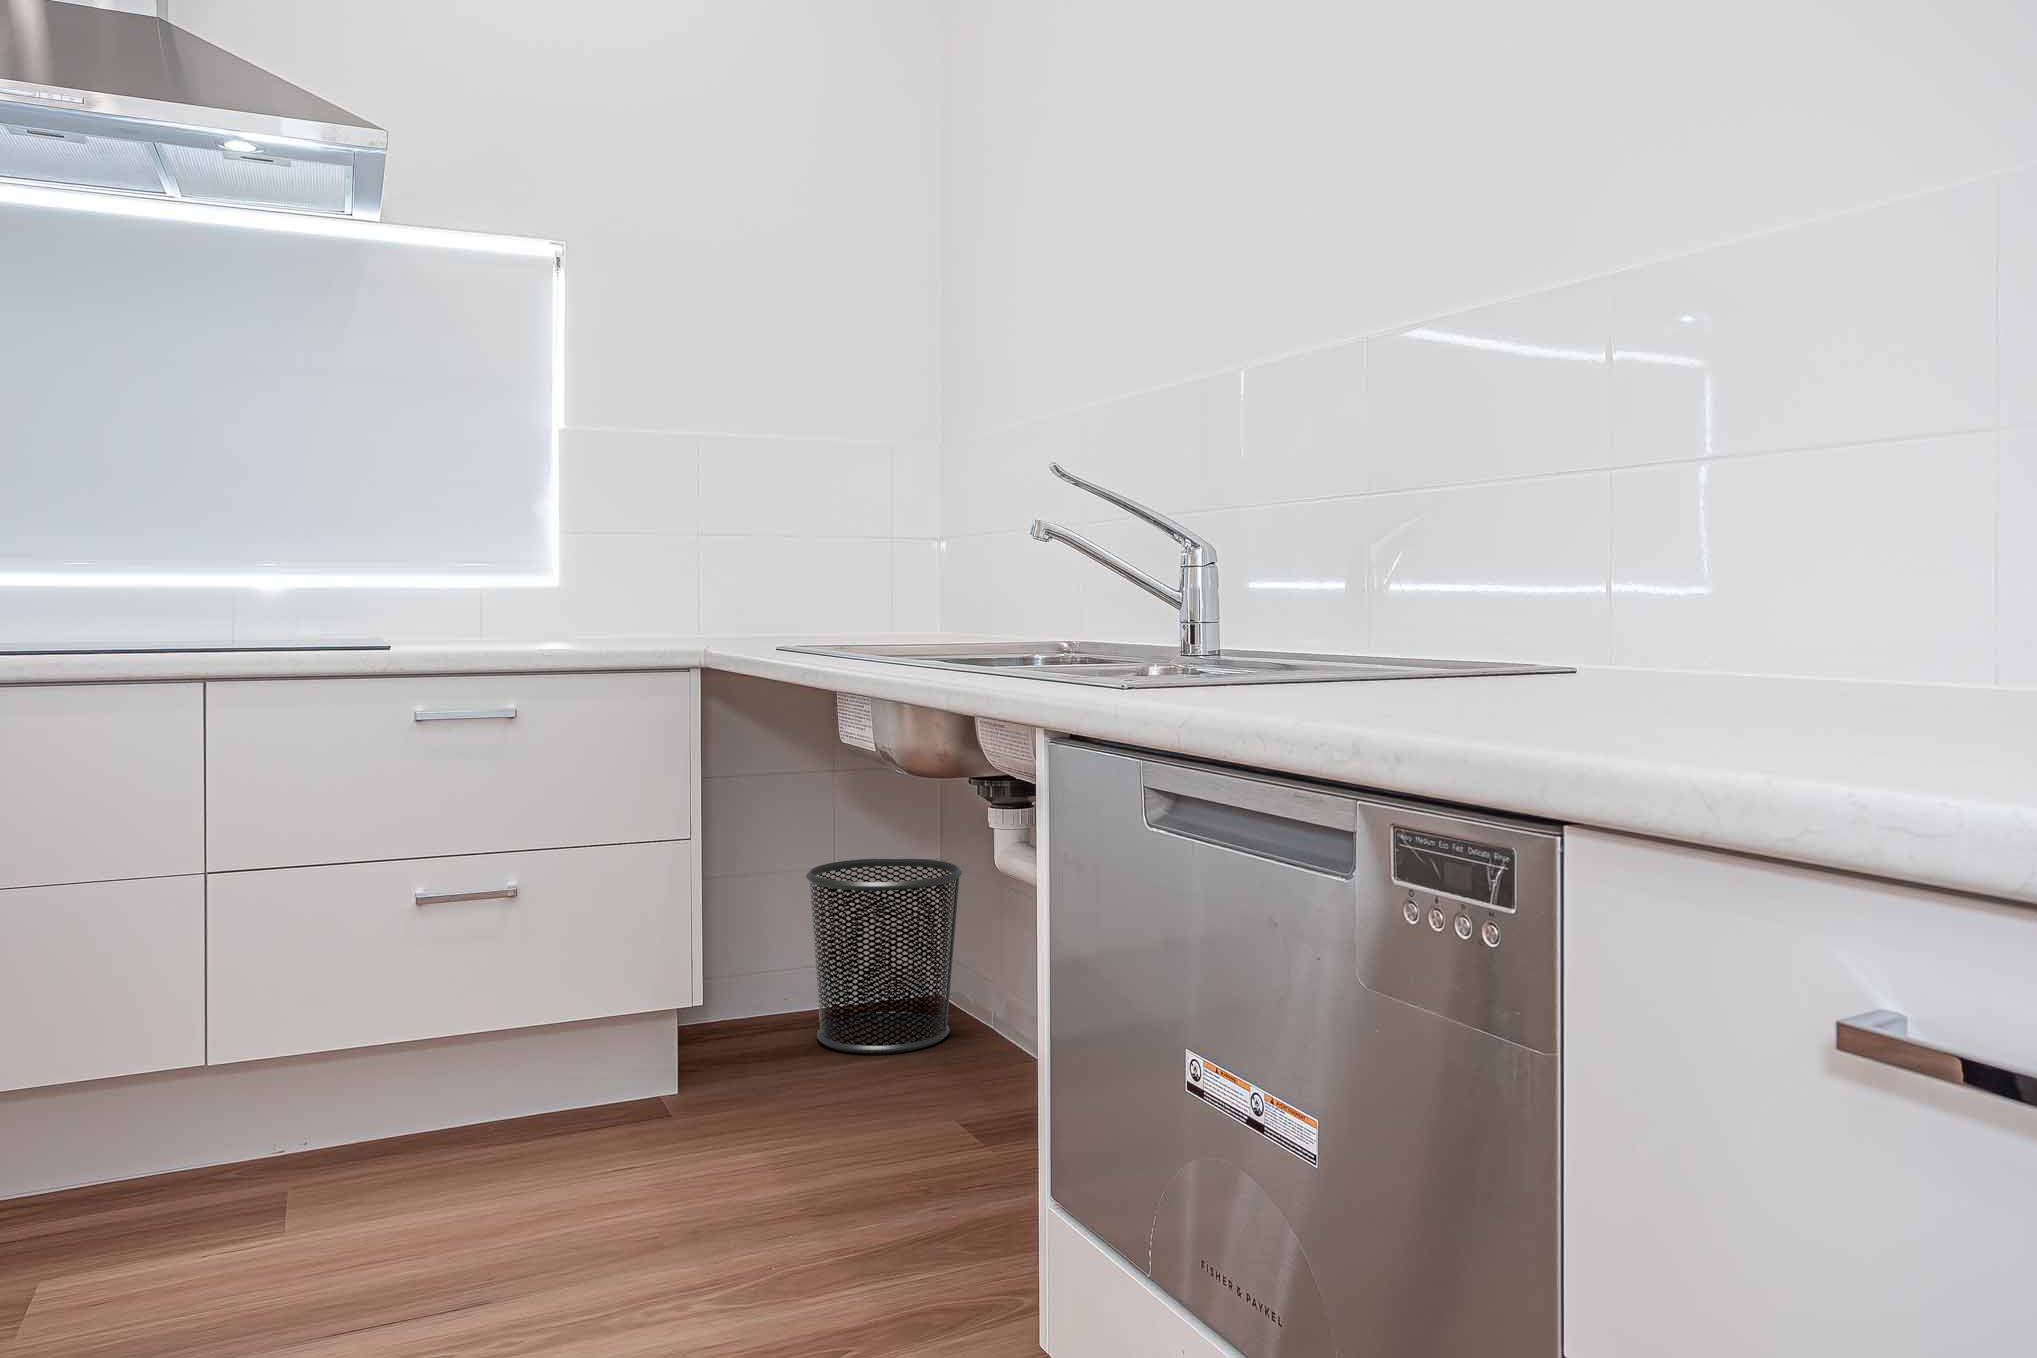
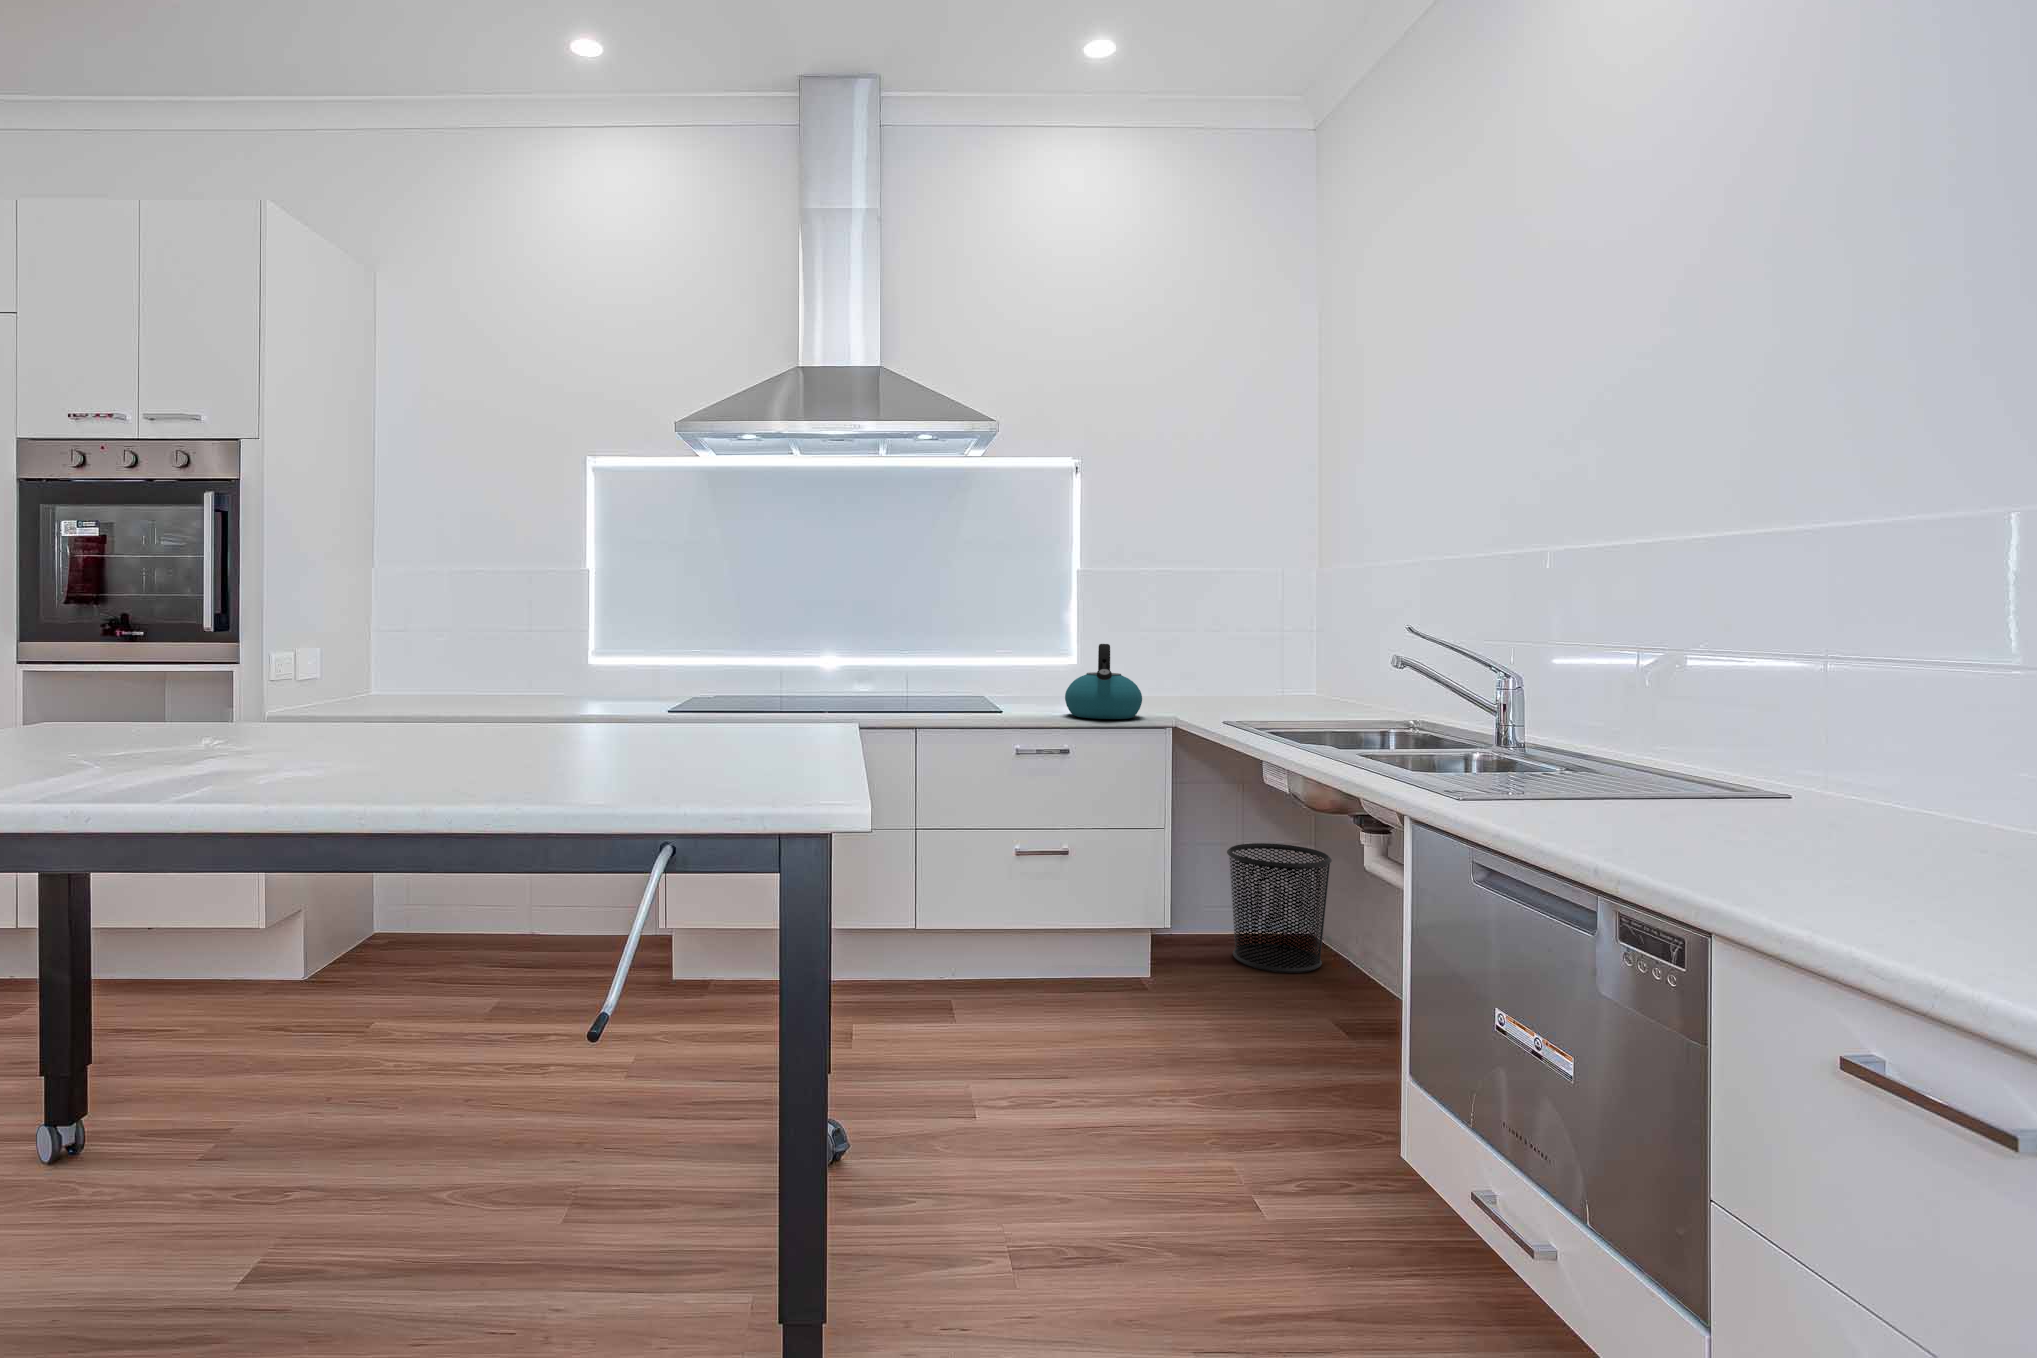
kettle: none [509,529,649,655] -> present [1065,644,1142,719]

